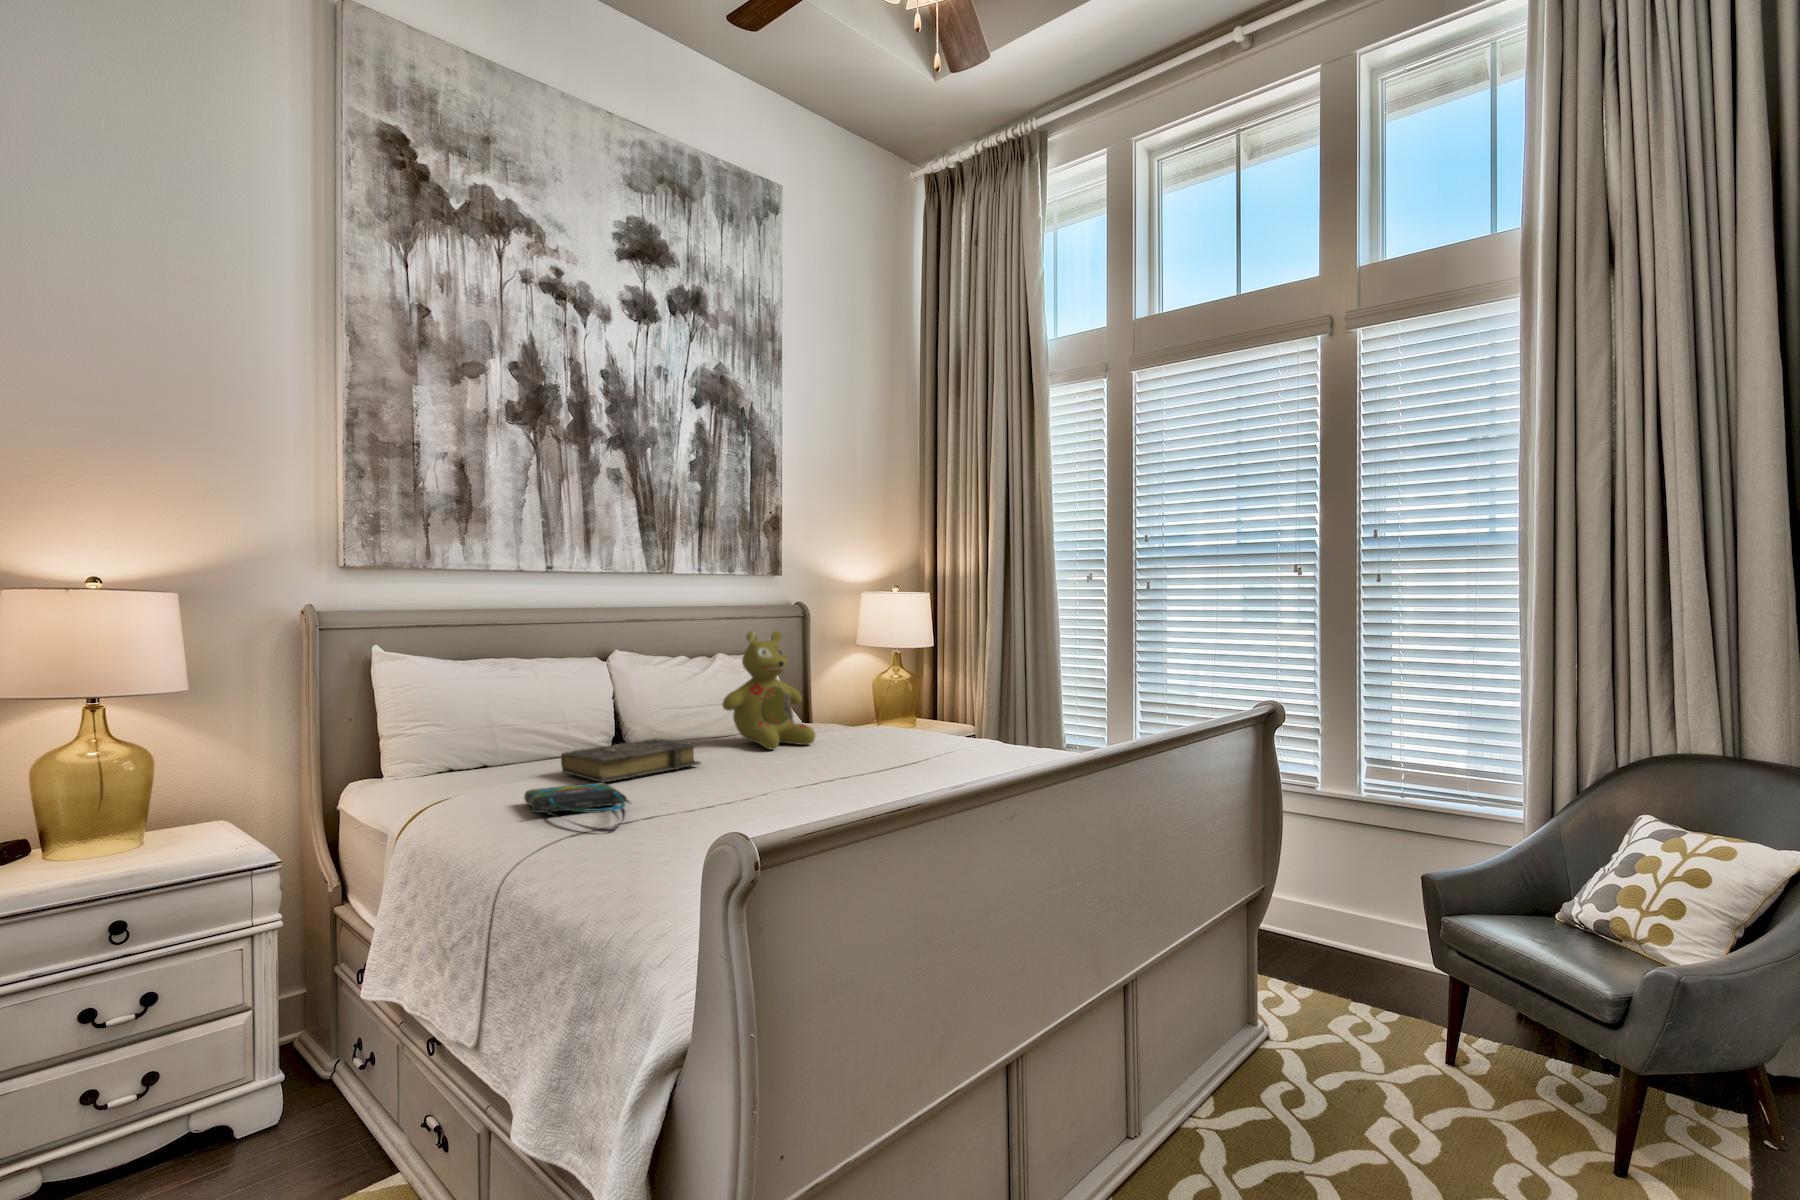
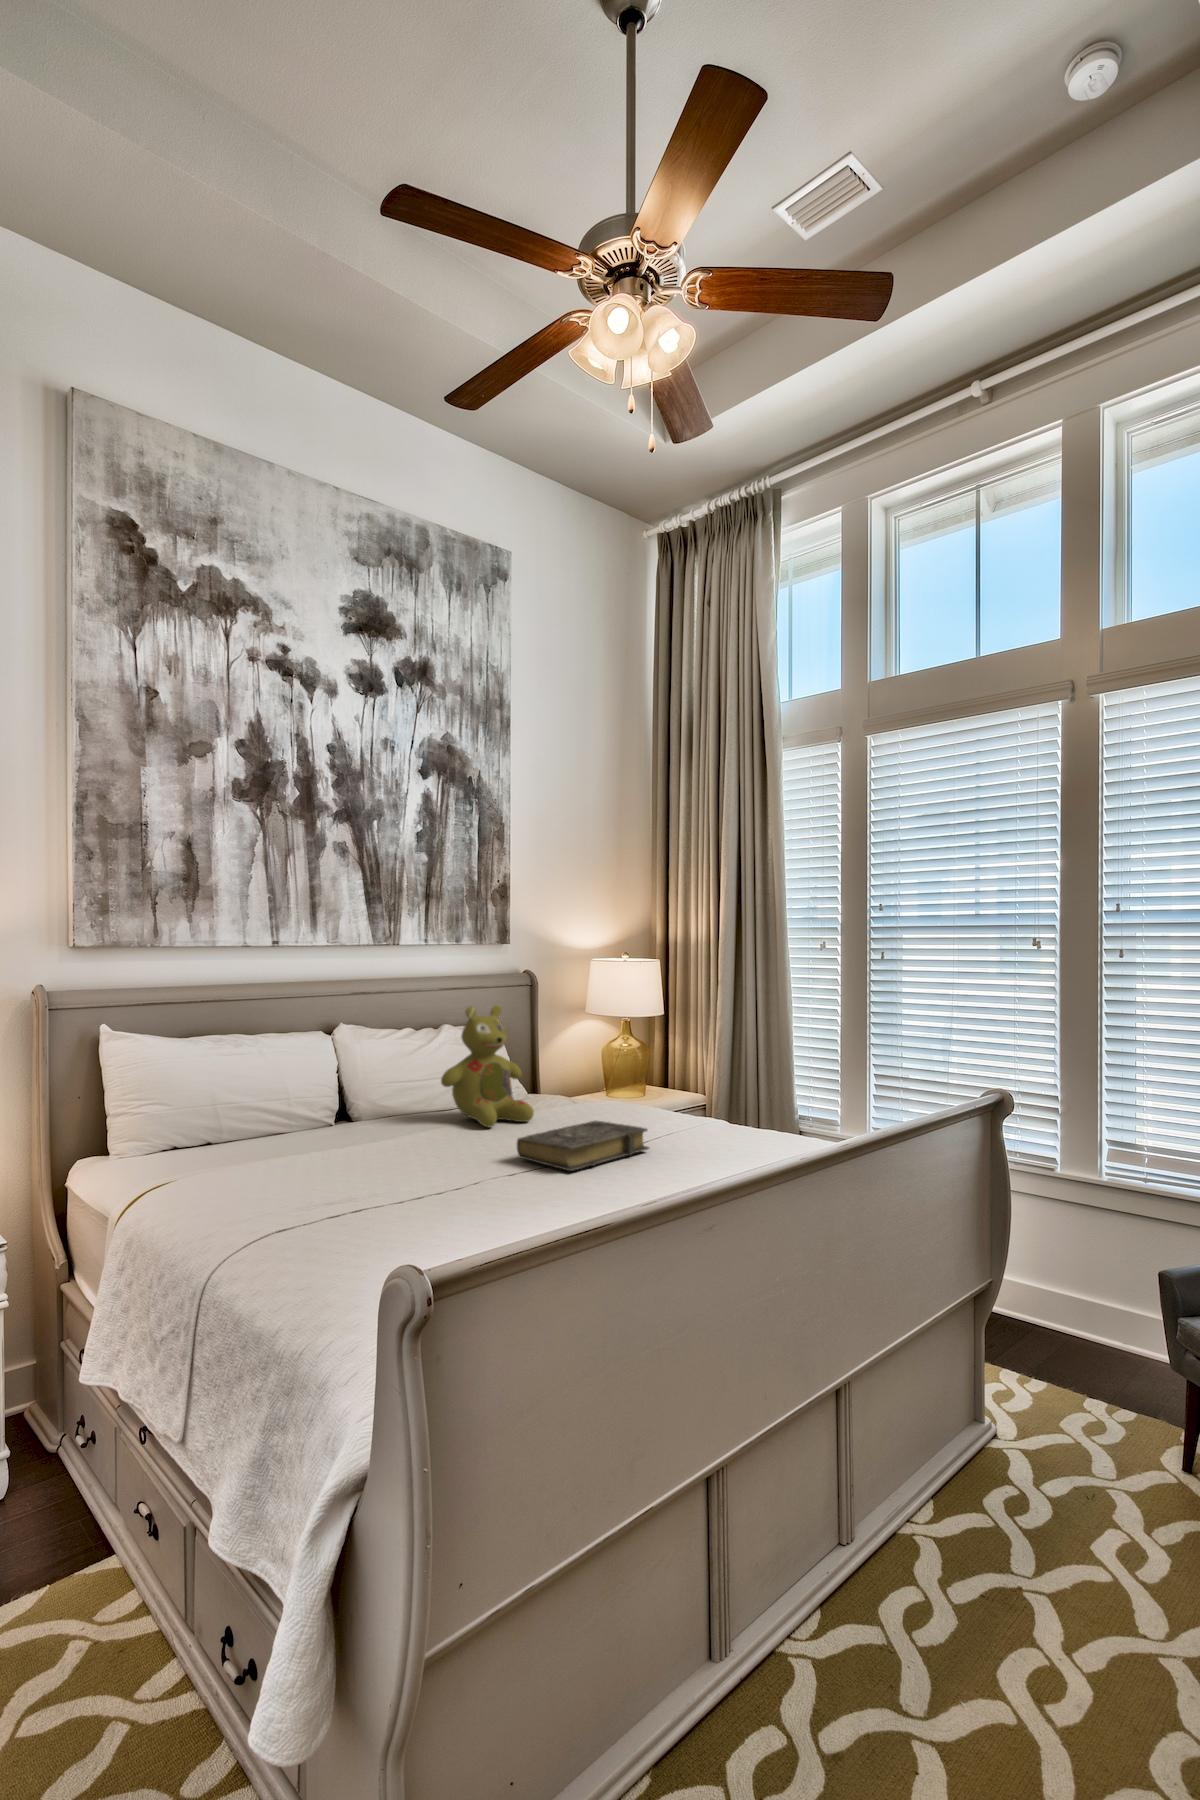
book: present [561,739,700,782] -> present [517,1121,649,1171]
tote bag: present [524,783,630,832] -> none [240,1168,343,1225]

